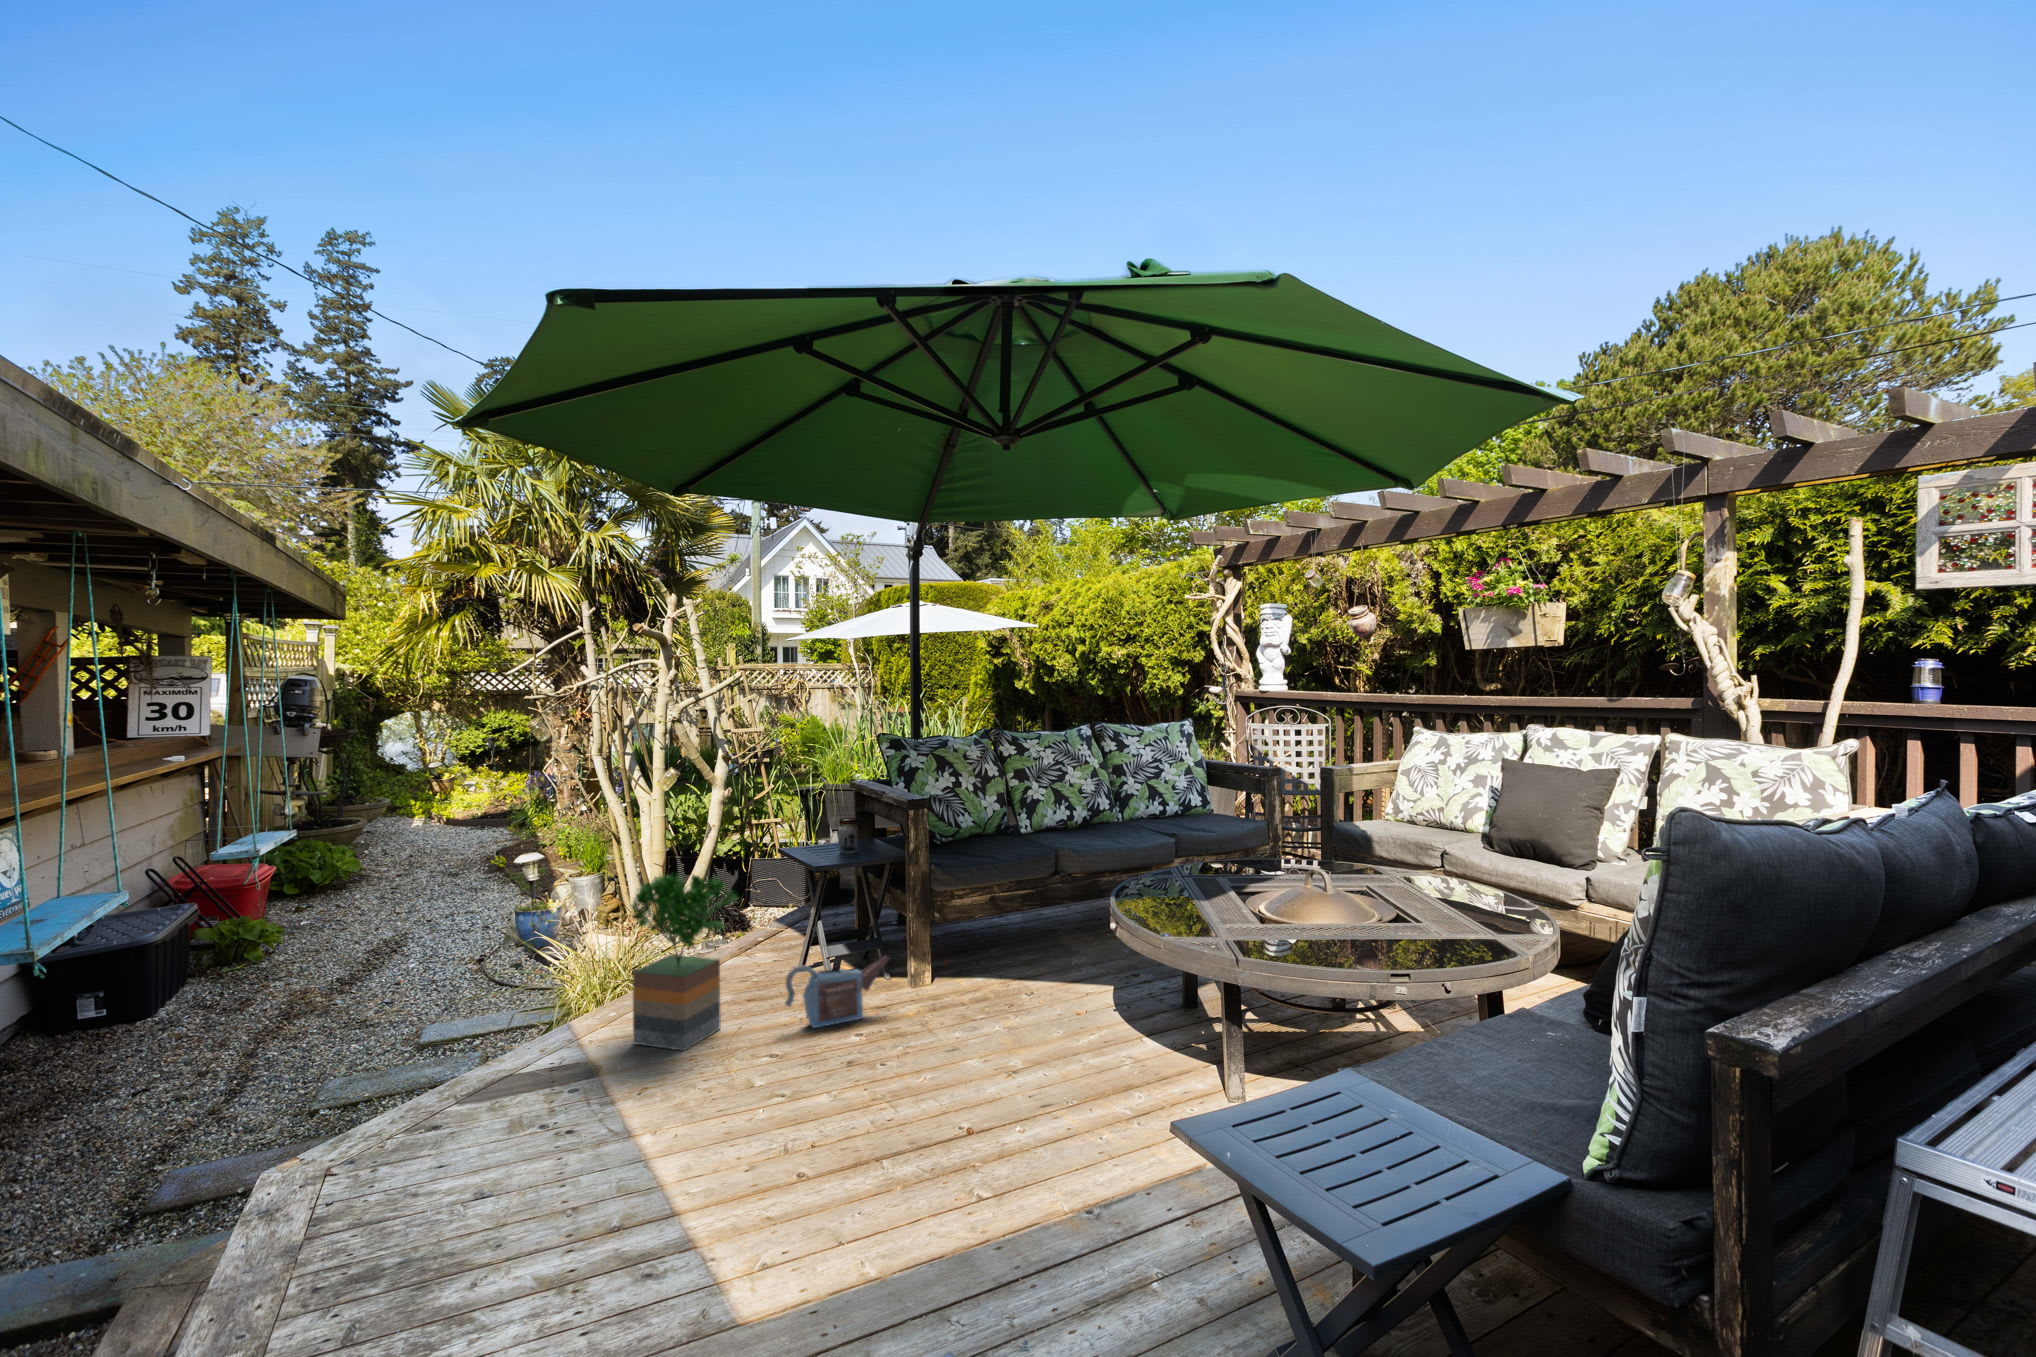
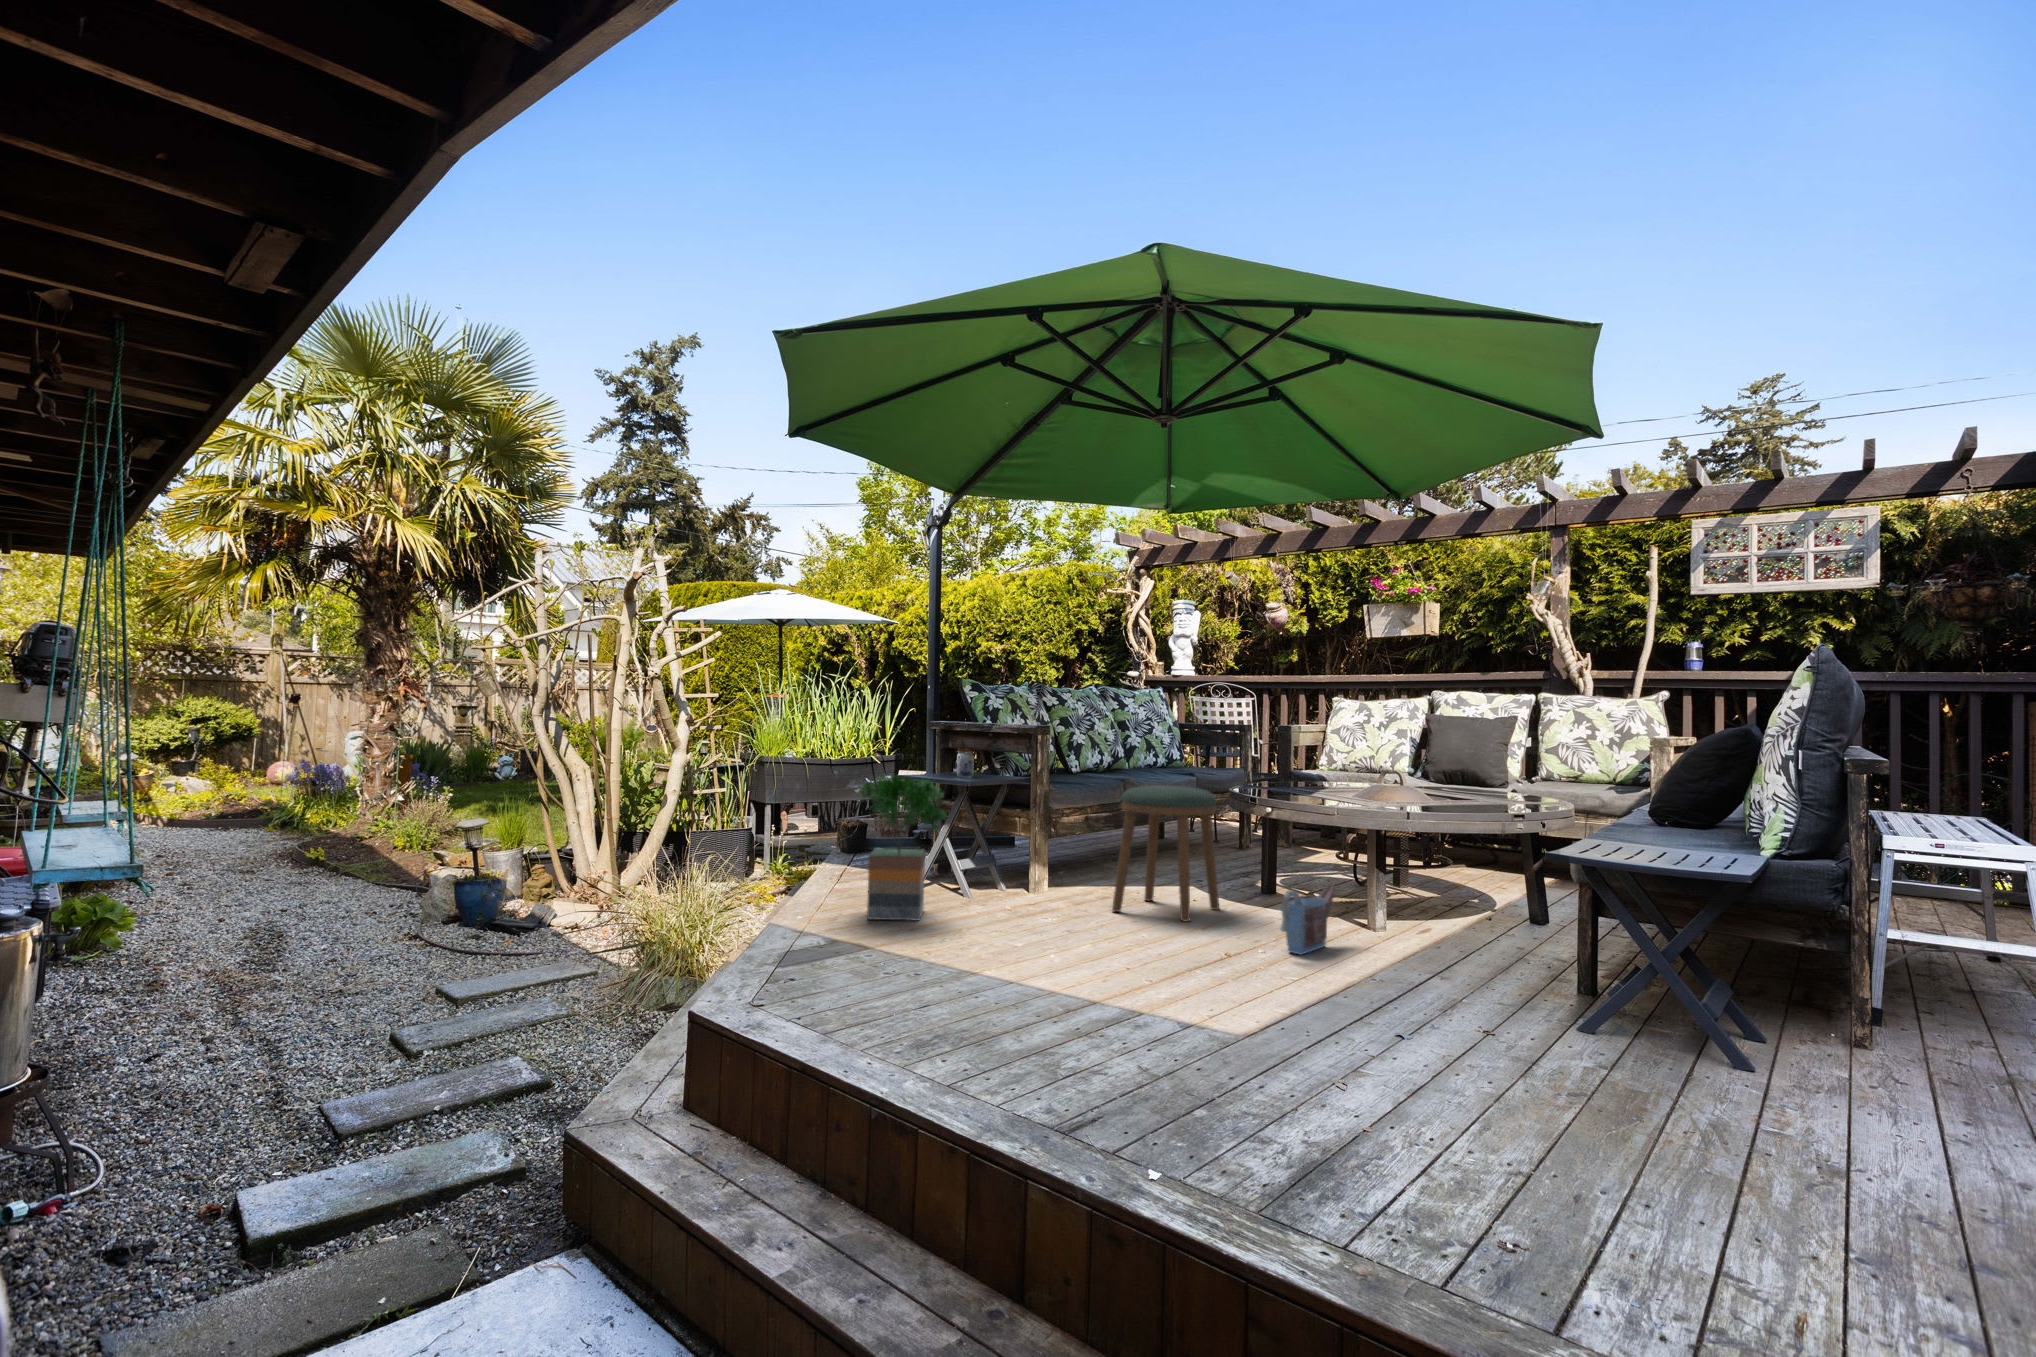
stool: none [921,890,1062,1082] -> present [1112,785,1219,922]
watering can: present [785,956,889,1028] -> present [1281,884,1335,955]

